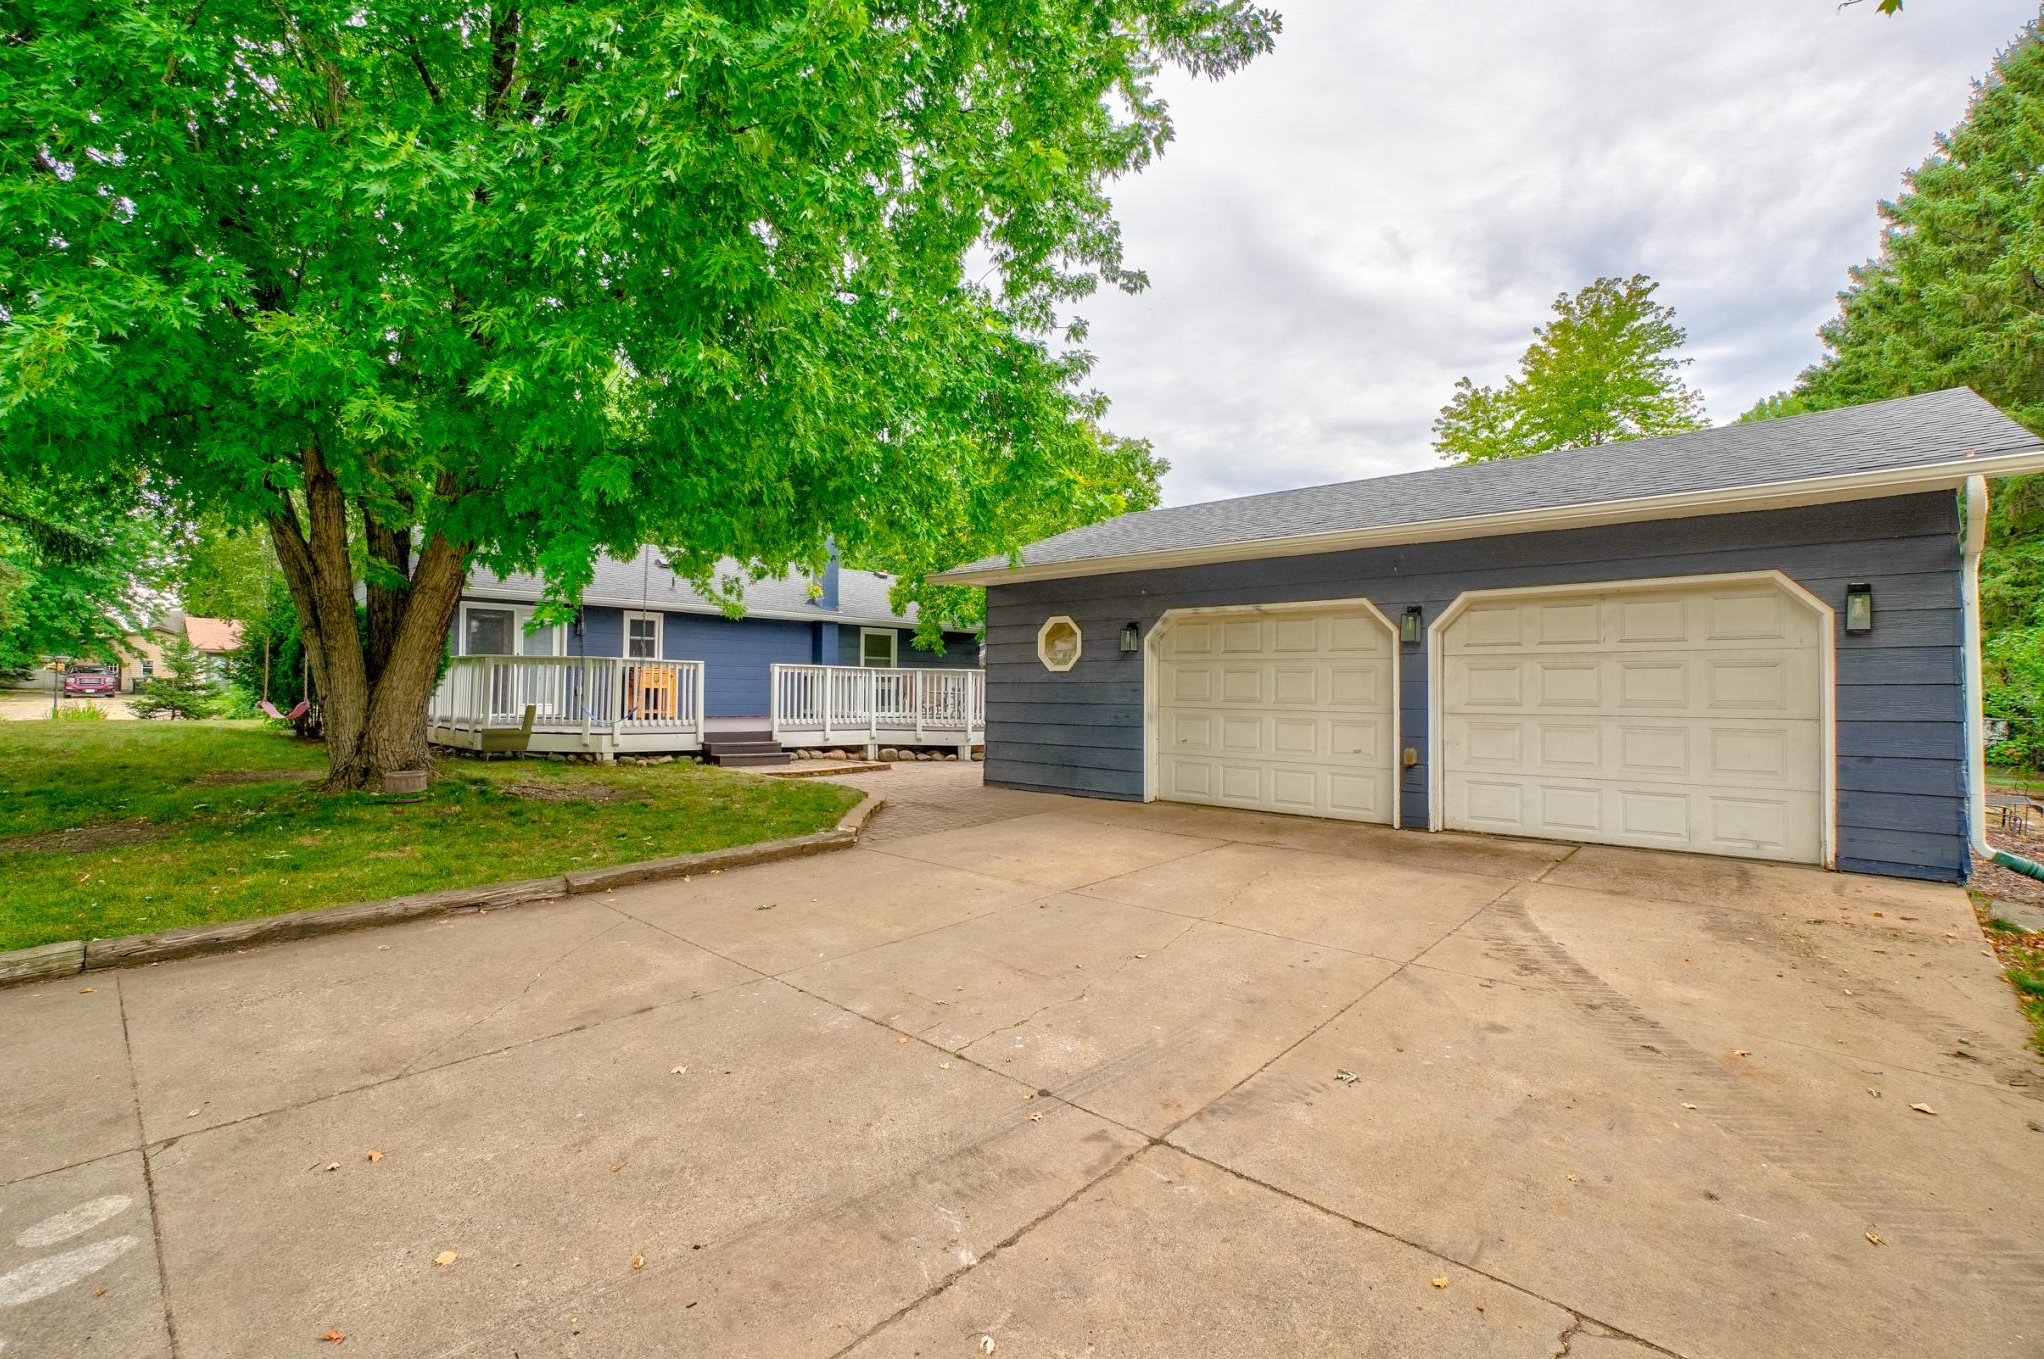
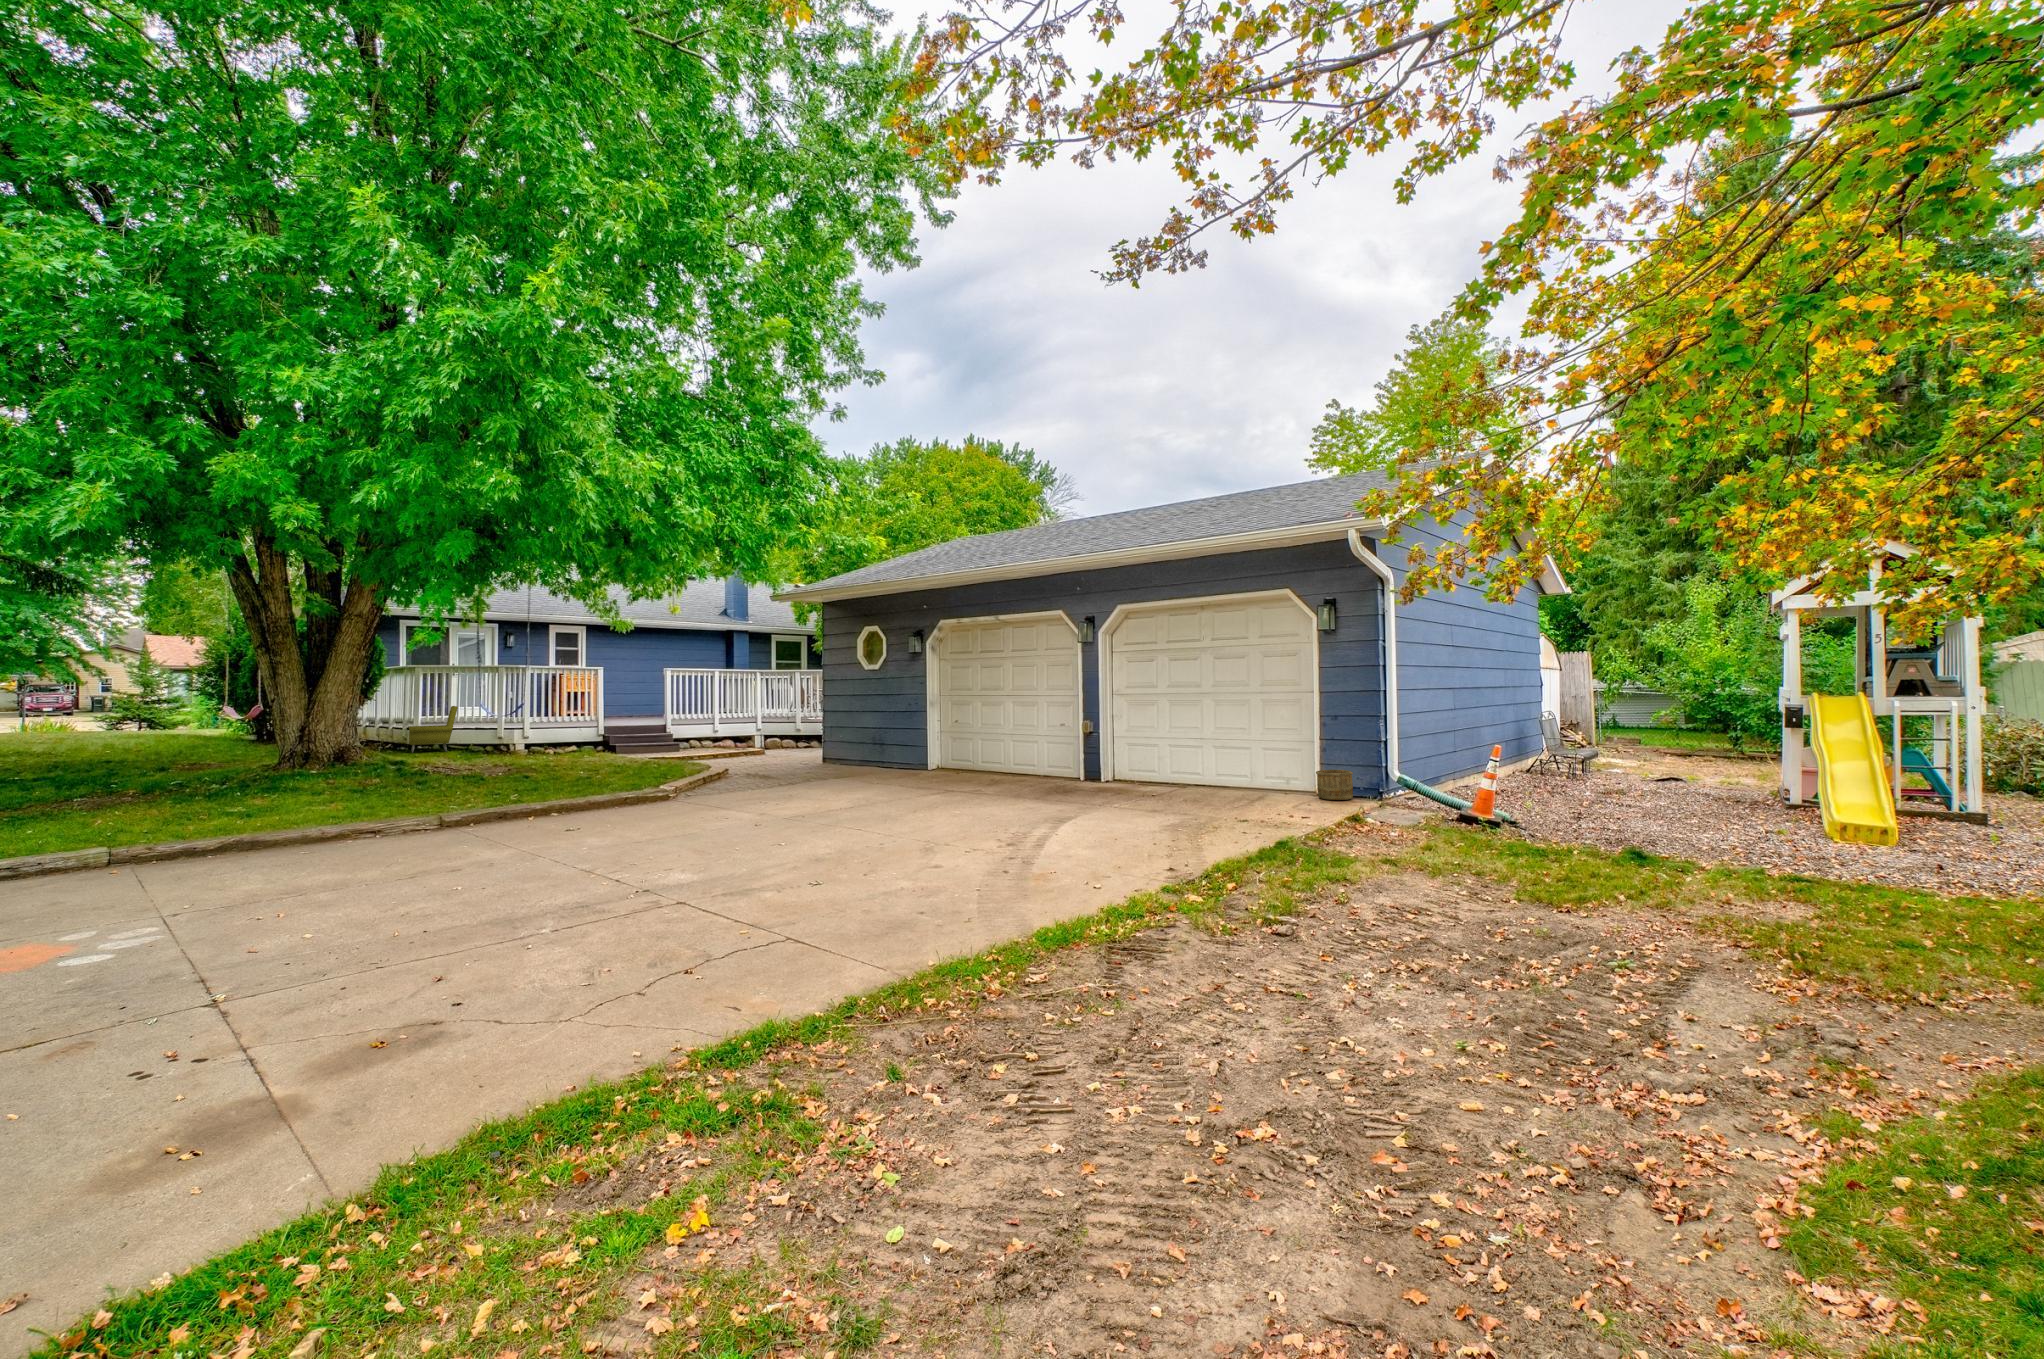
wooden bucket: present [384,771,428,803] -> present [1316,770,1353,800]

